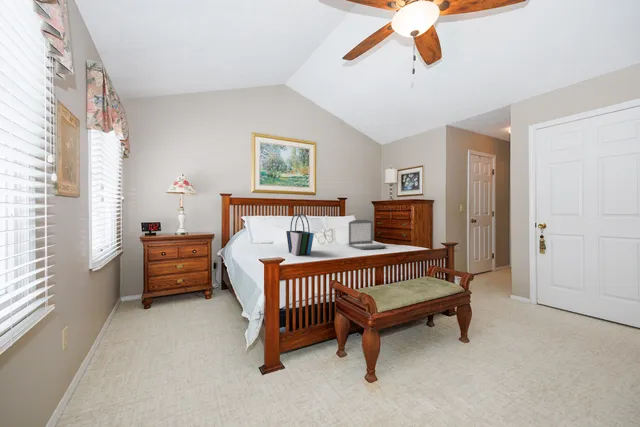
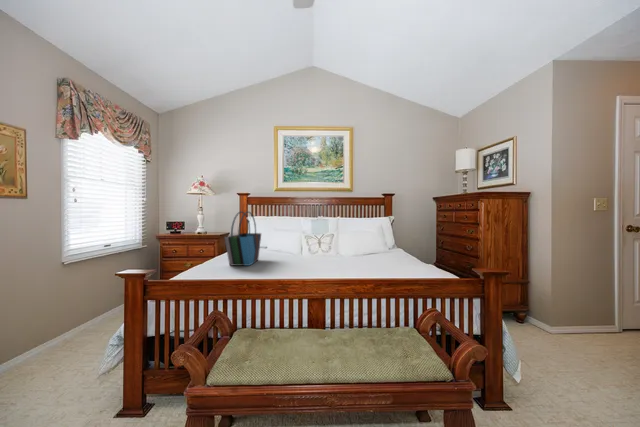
laptop: present [349,220,386,249] -> none [340,222,387,267]

